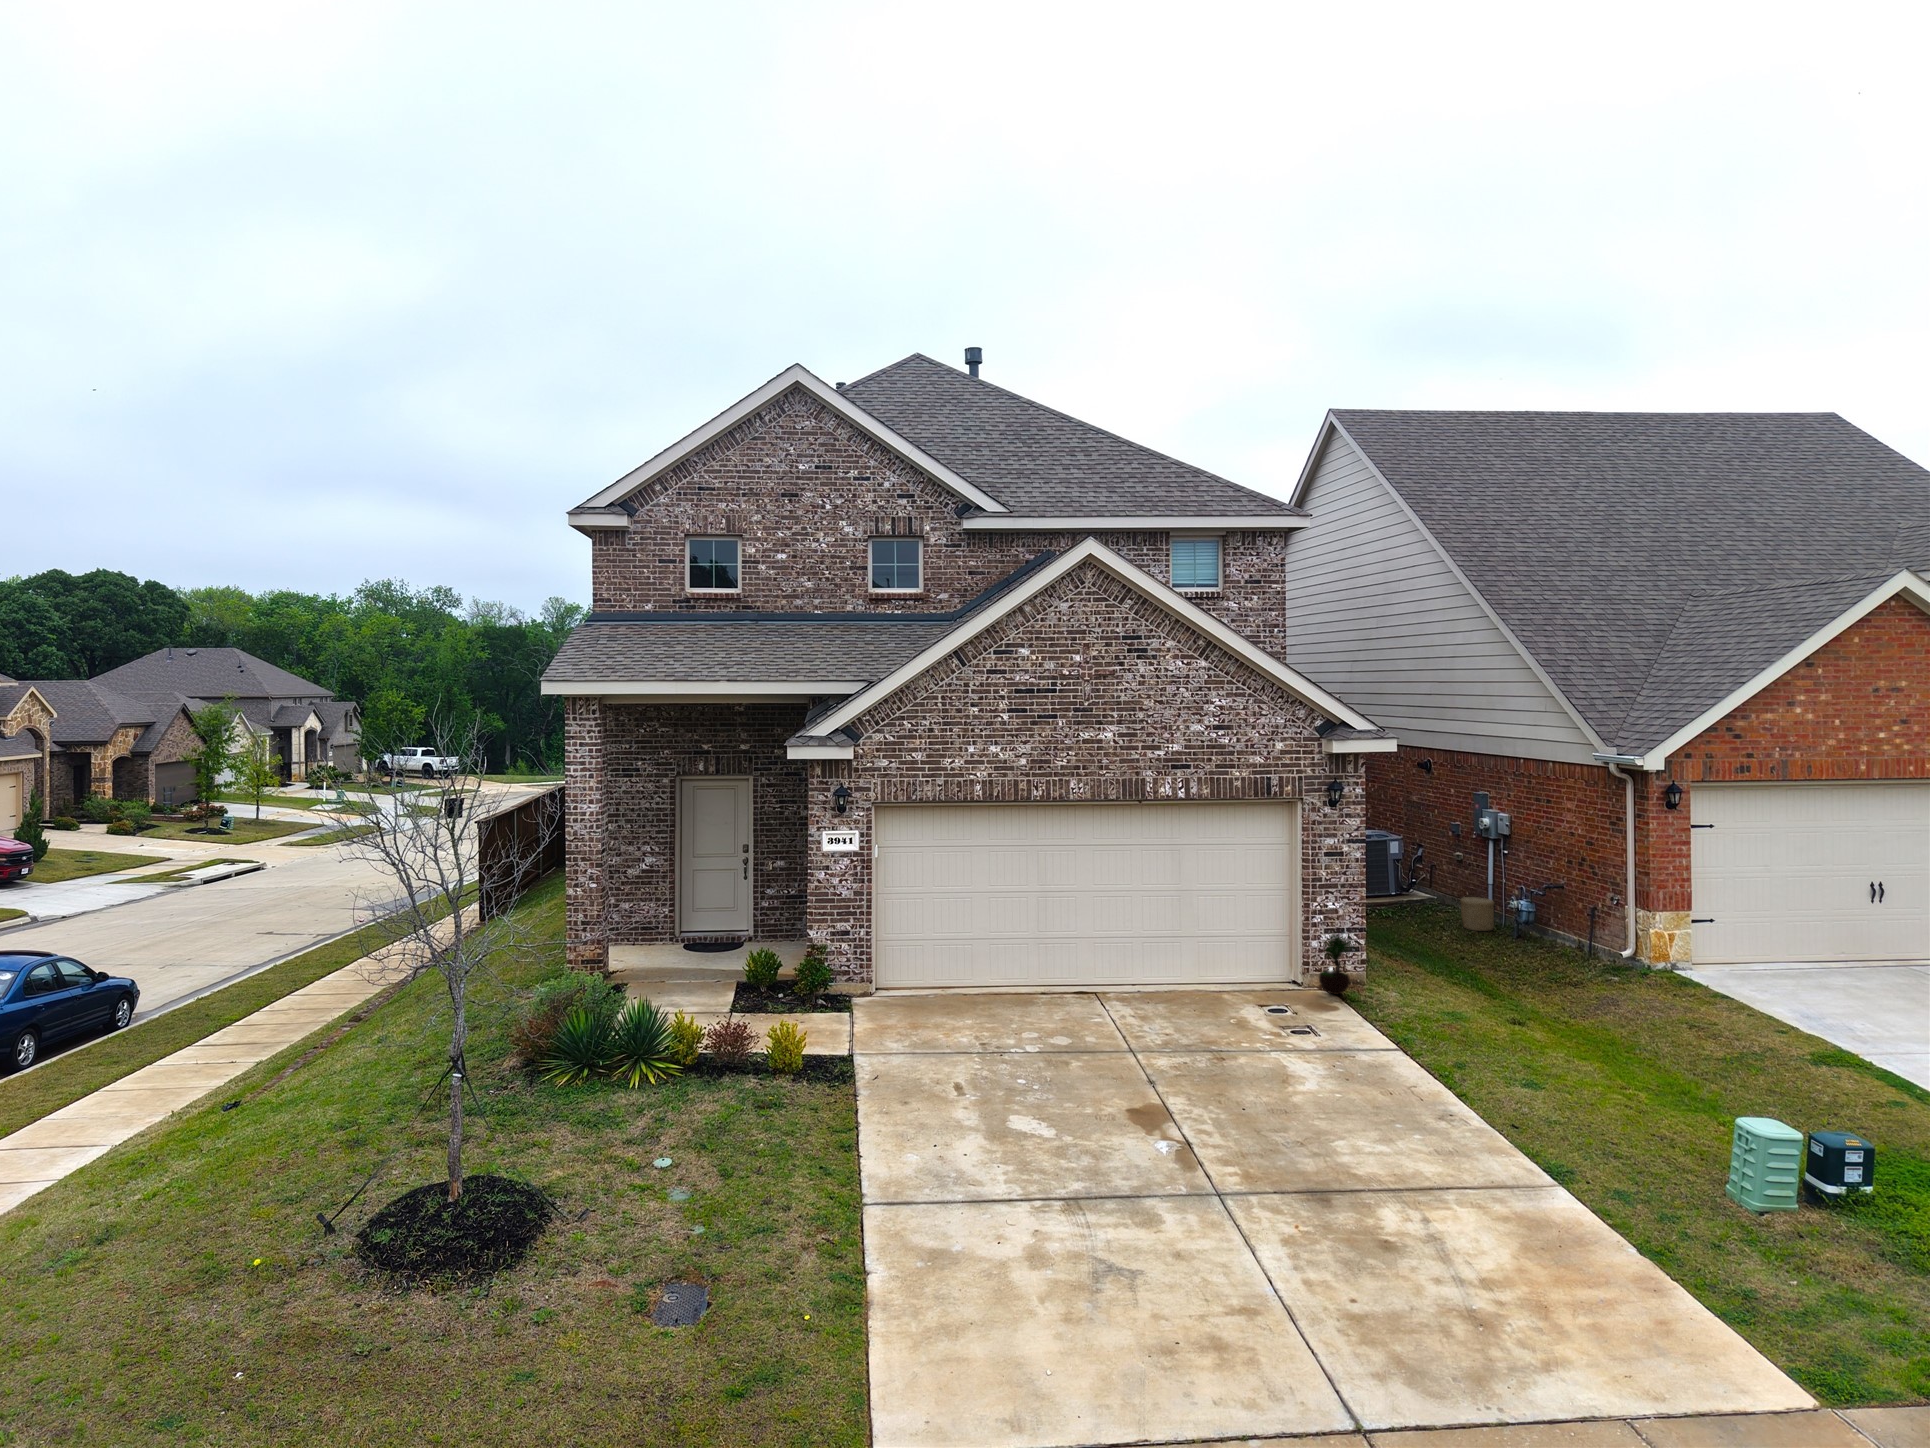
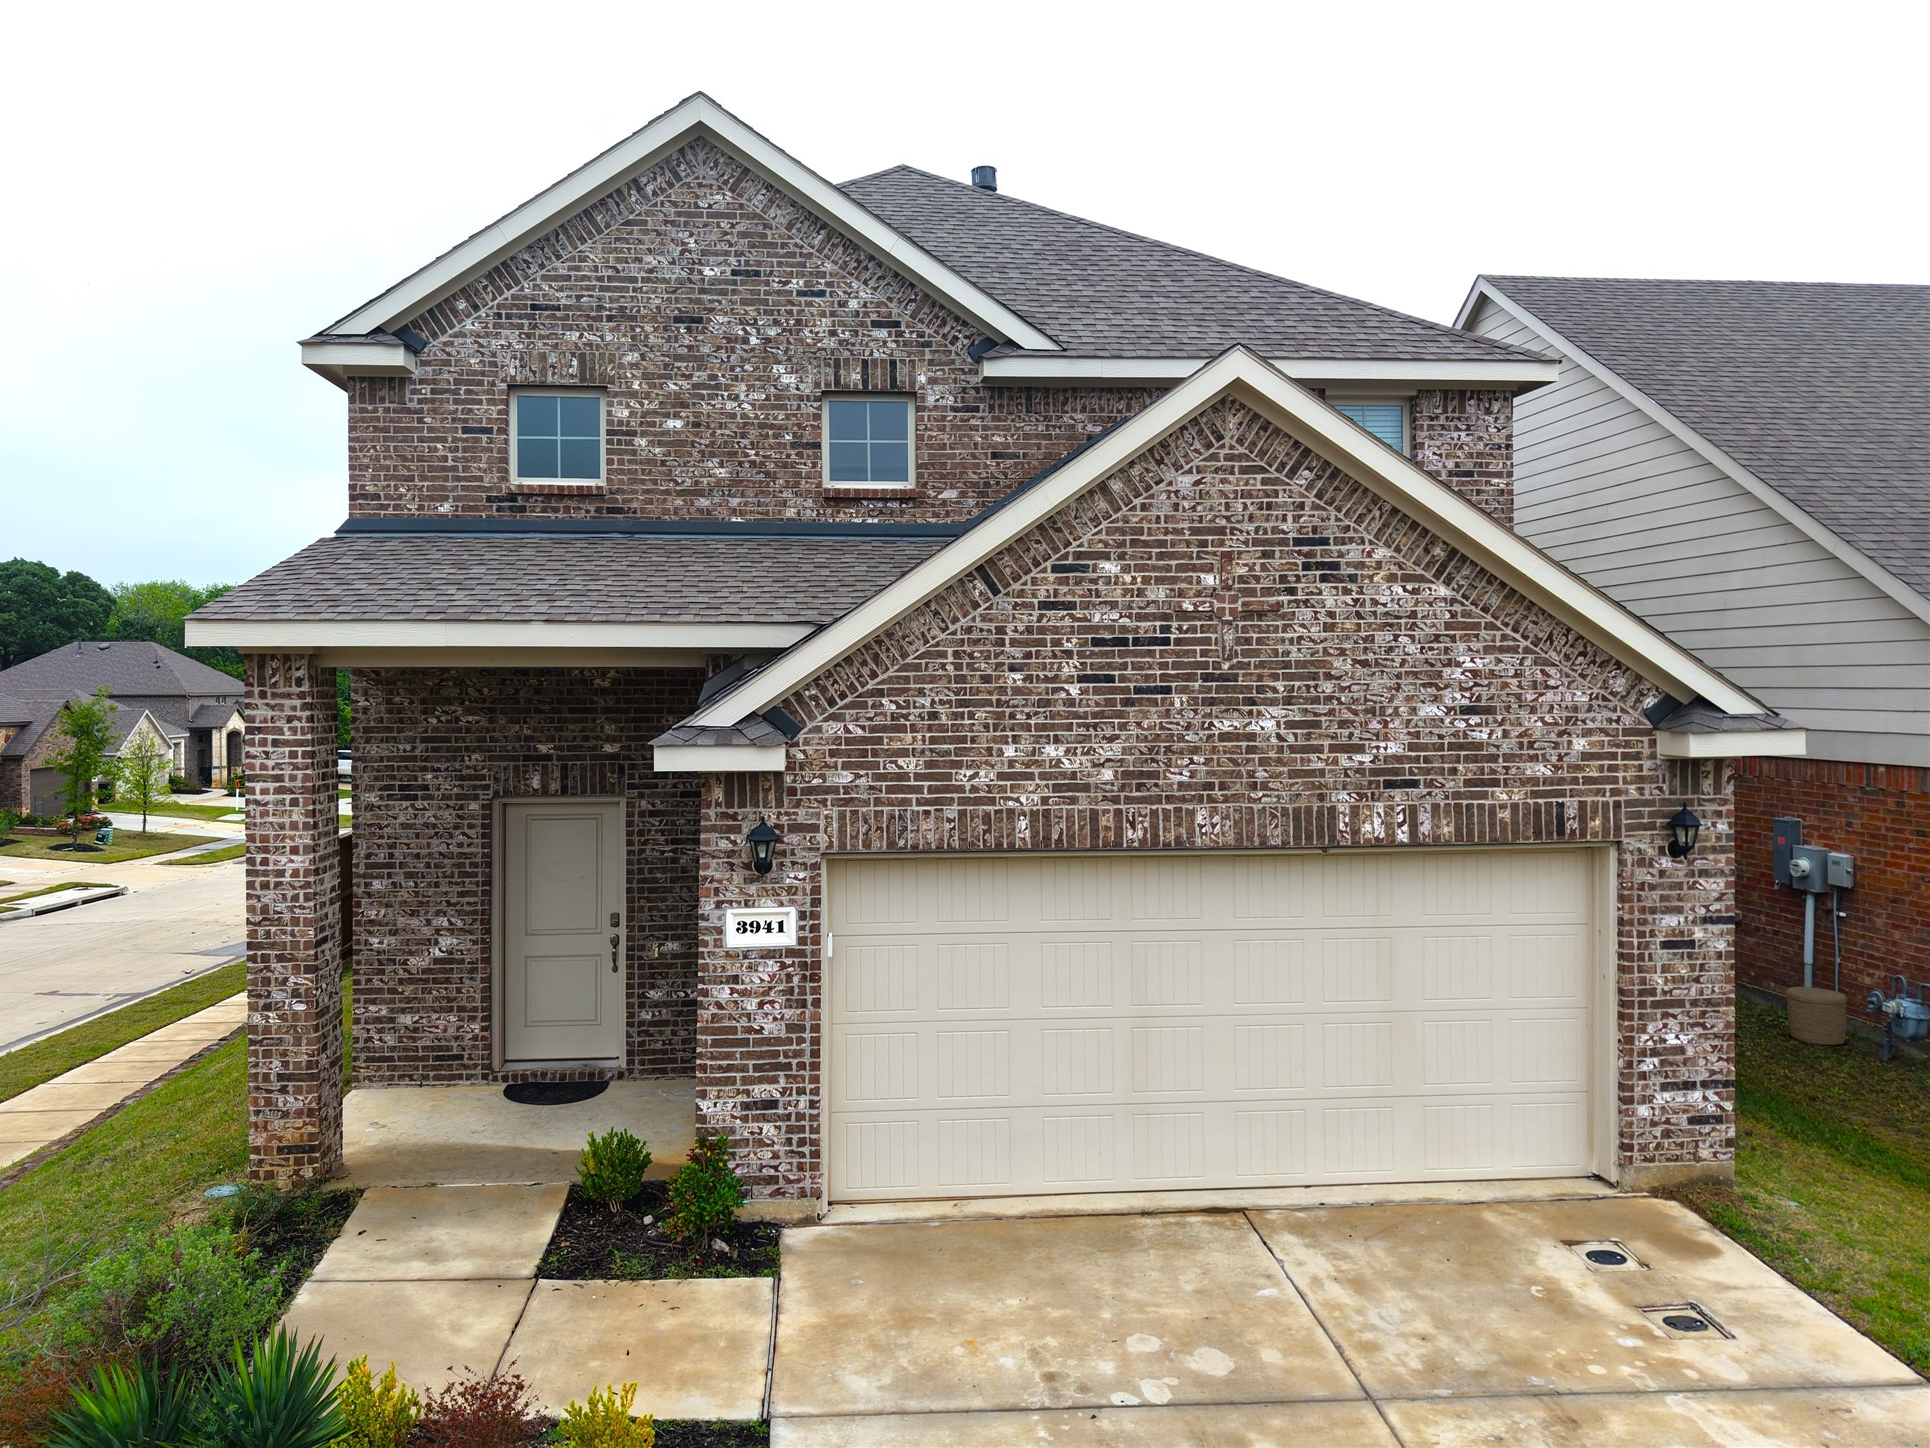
potted tree: present [1319,932,1354,994] -> none [1657,1087,1741,1212]

